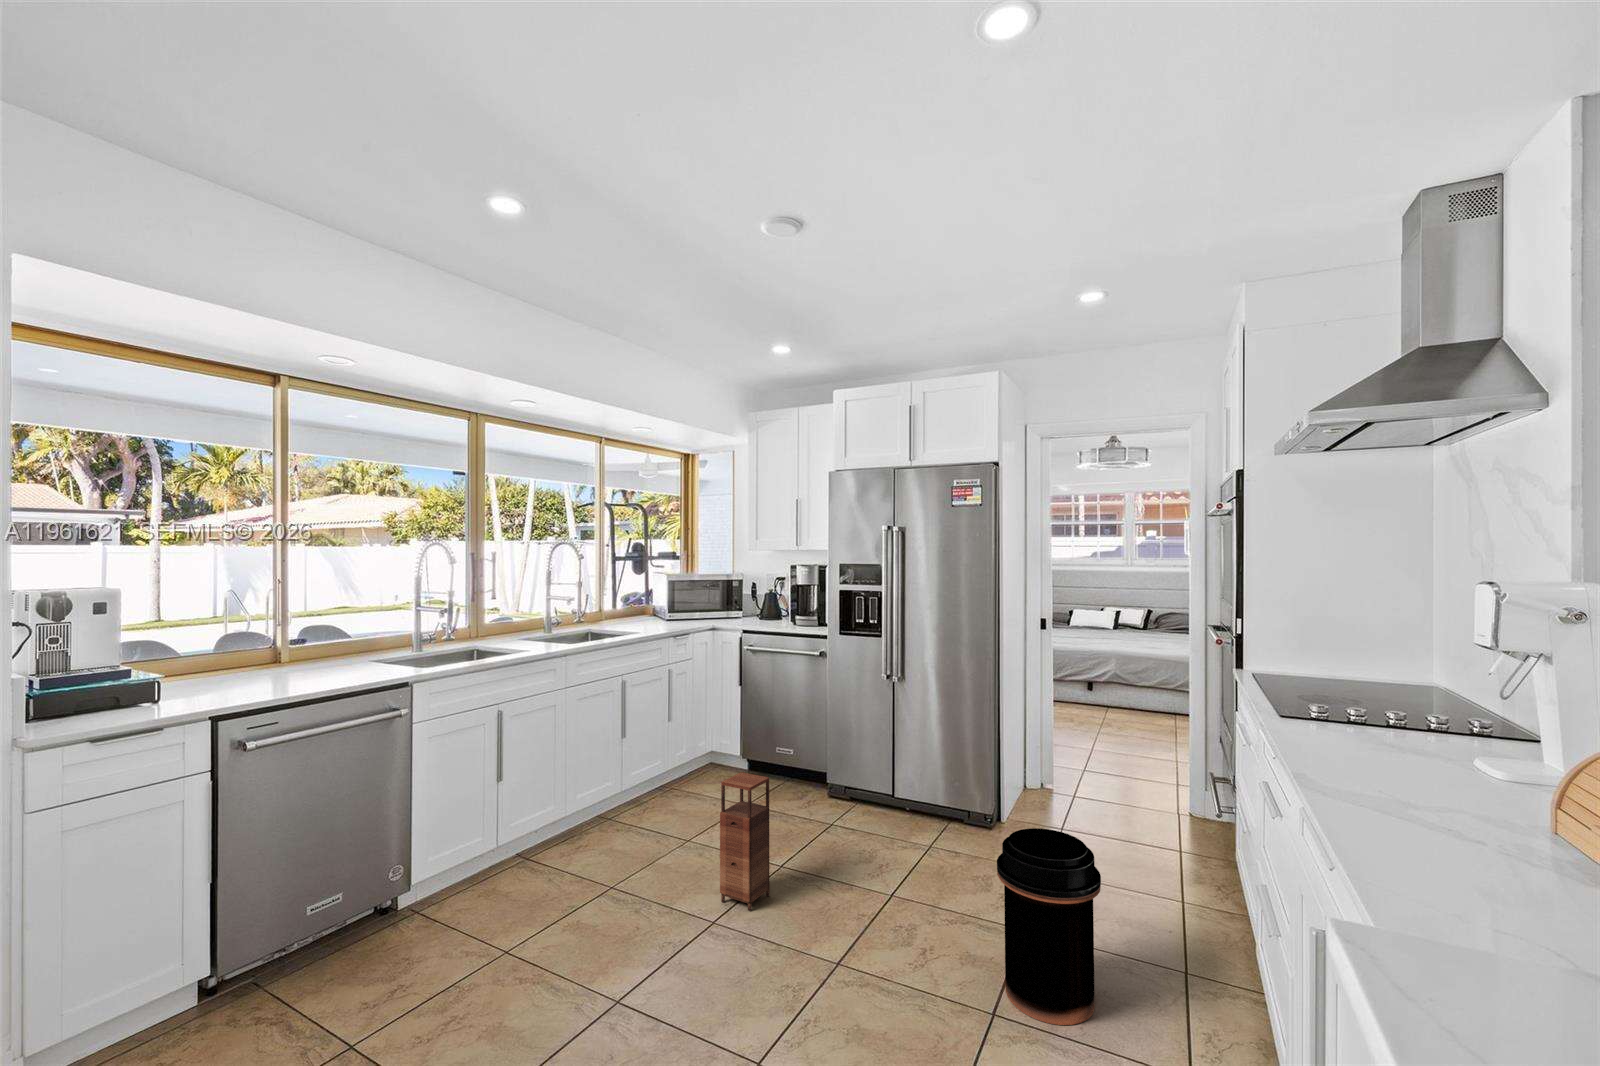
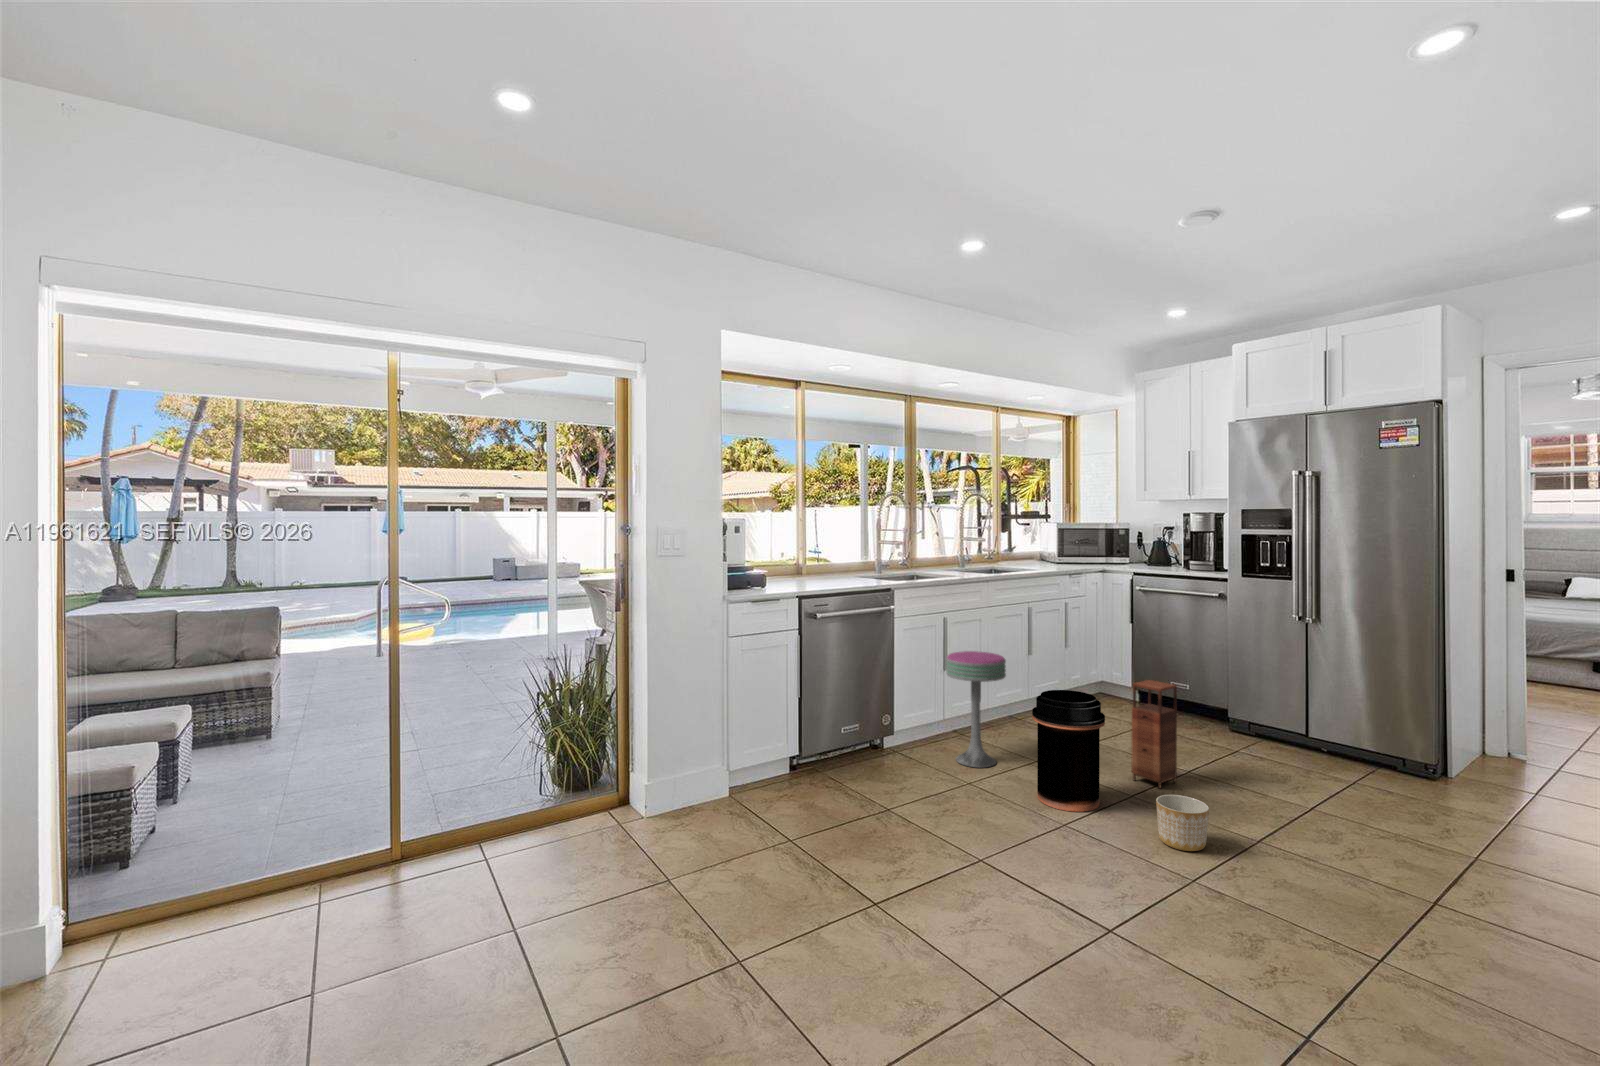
bar stool: none [486,756,570,925] -> present [946,651,1006,768]
trash can: present [997,828,1101,1025] -> present [1032,690,1105,812]
planter: none [731,943,792,1028] -> present [1156,795,1209,851]

